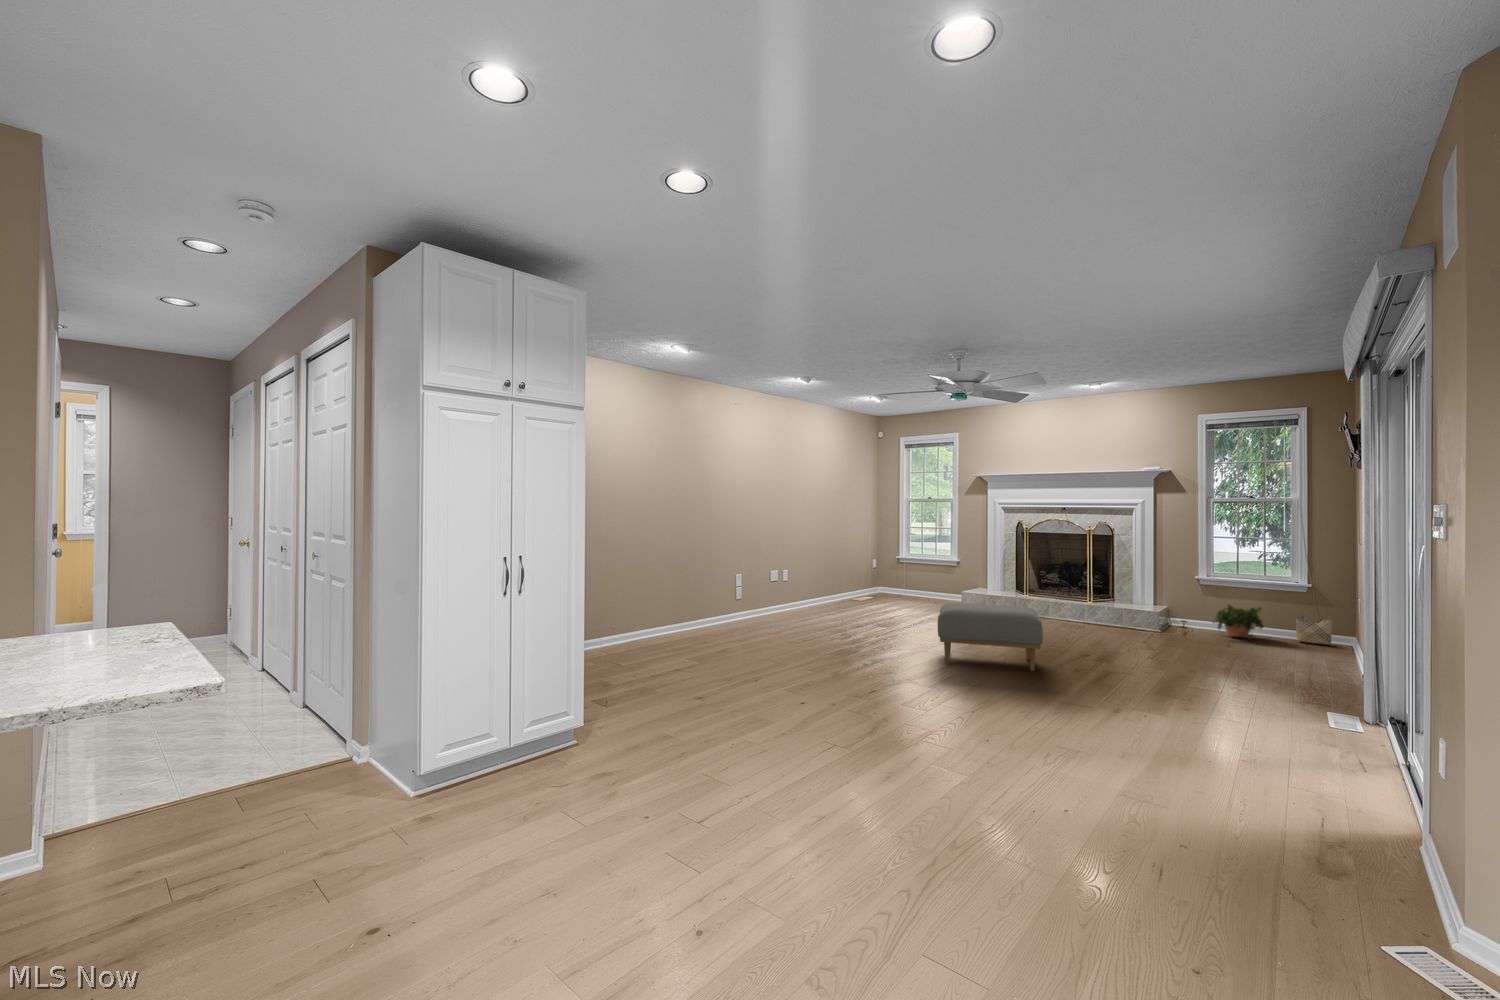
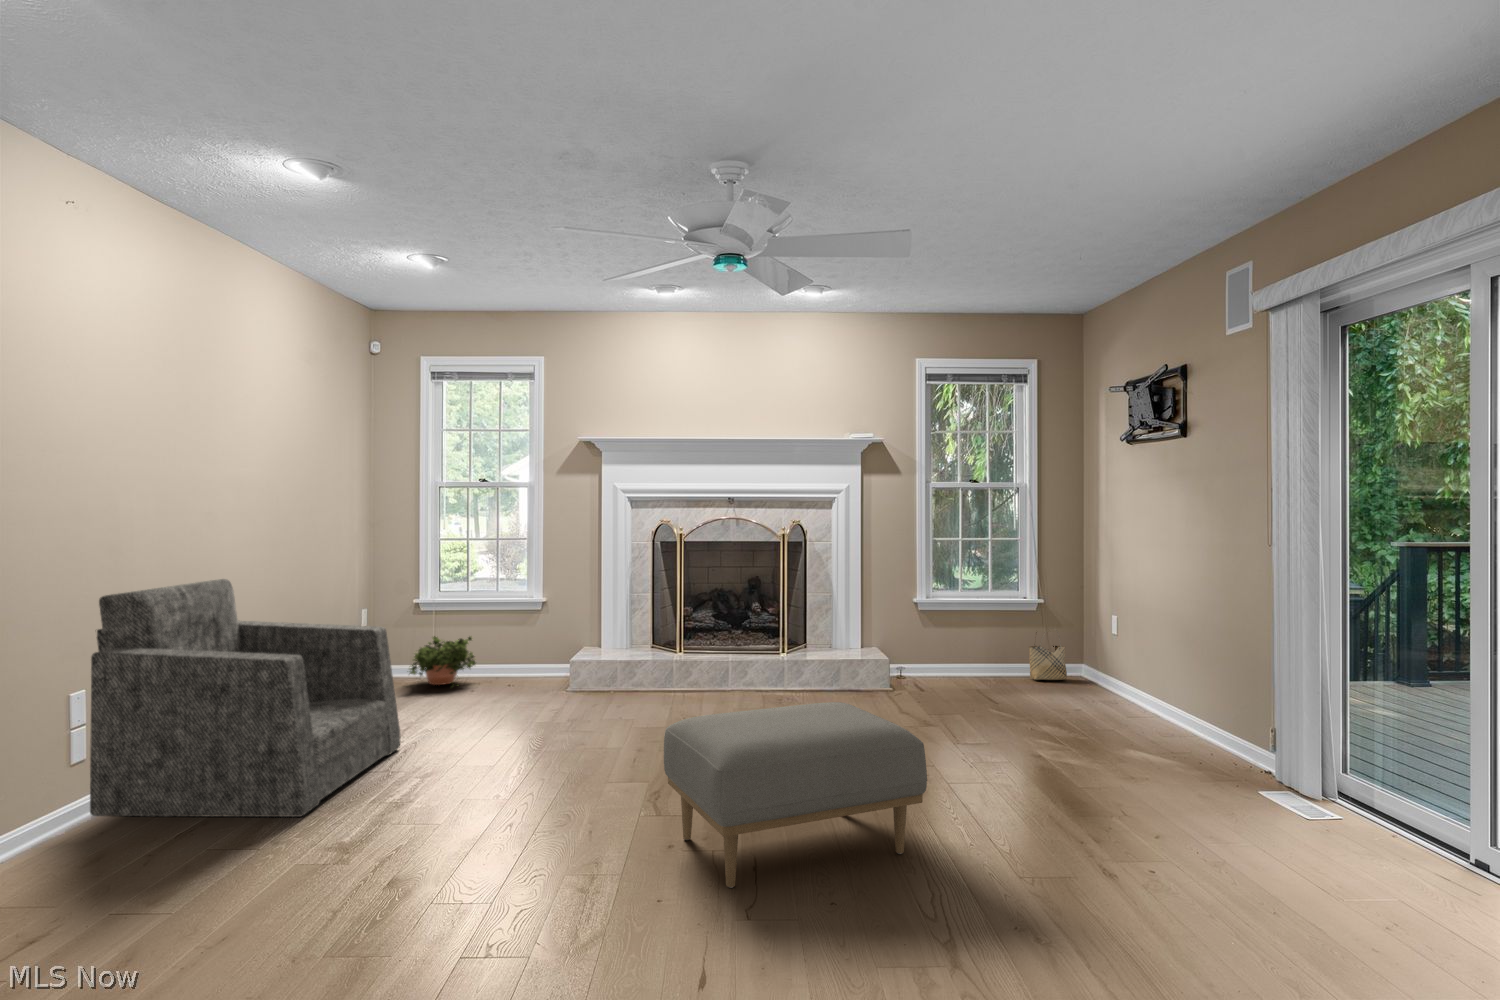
armchair: none [766,541,870,626] -> present [90,579,400,817]
potted plant: present [1213,605,1264,640] -> present [410,636,476,685]

